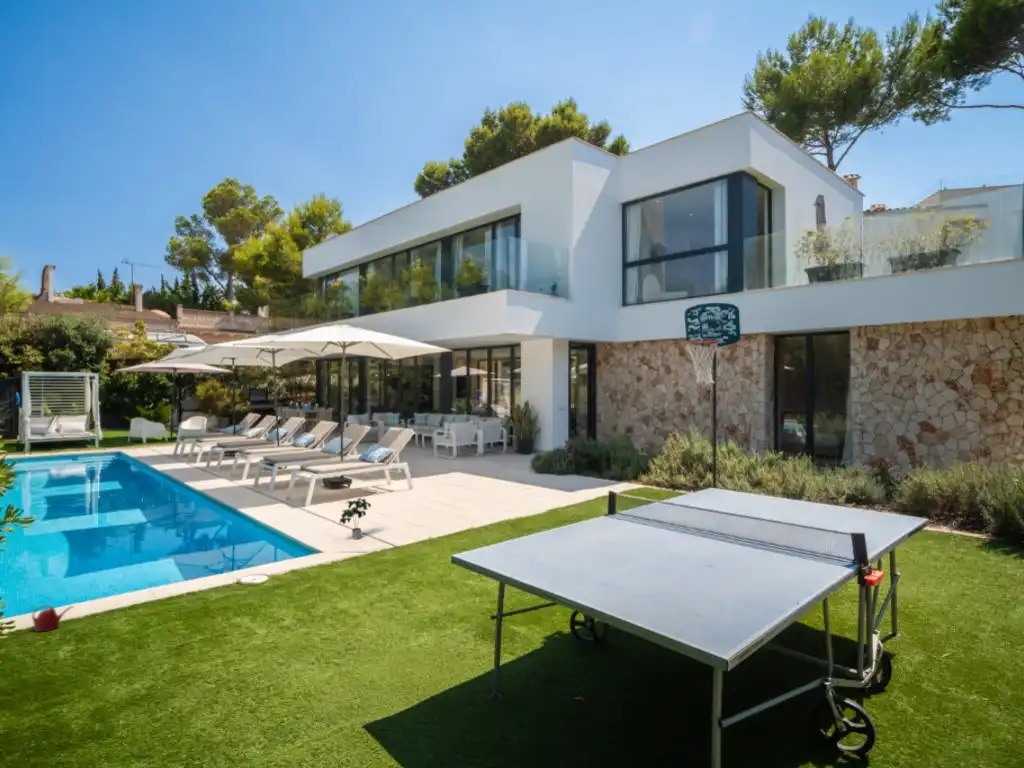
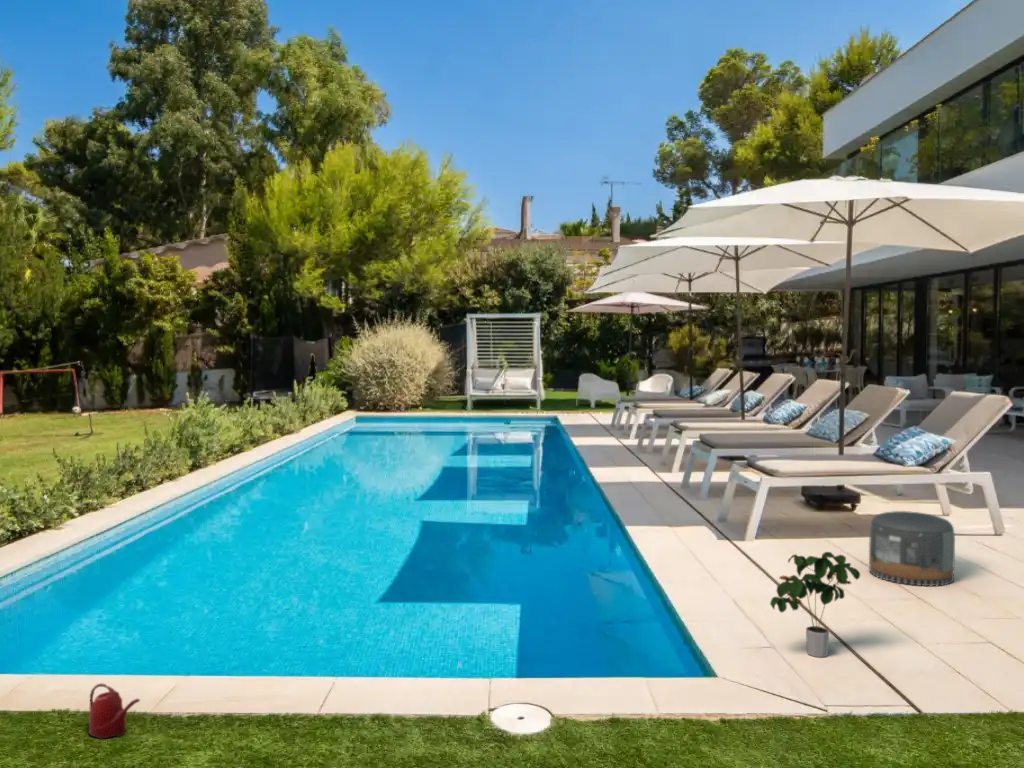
pouf: none [365,482,398,512] -> present [869,511,955,586]

